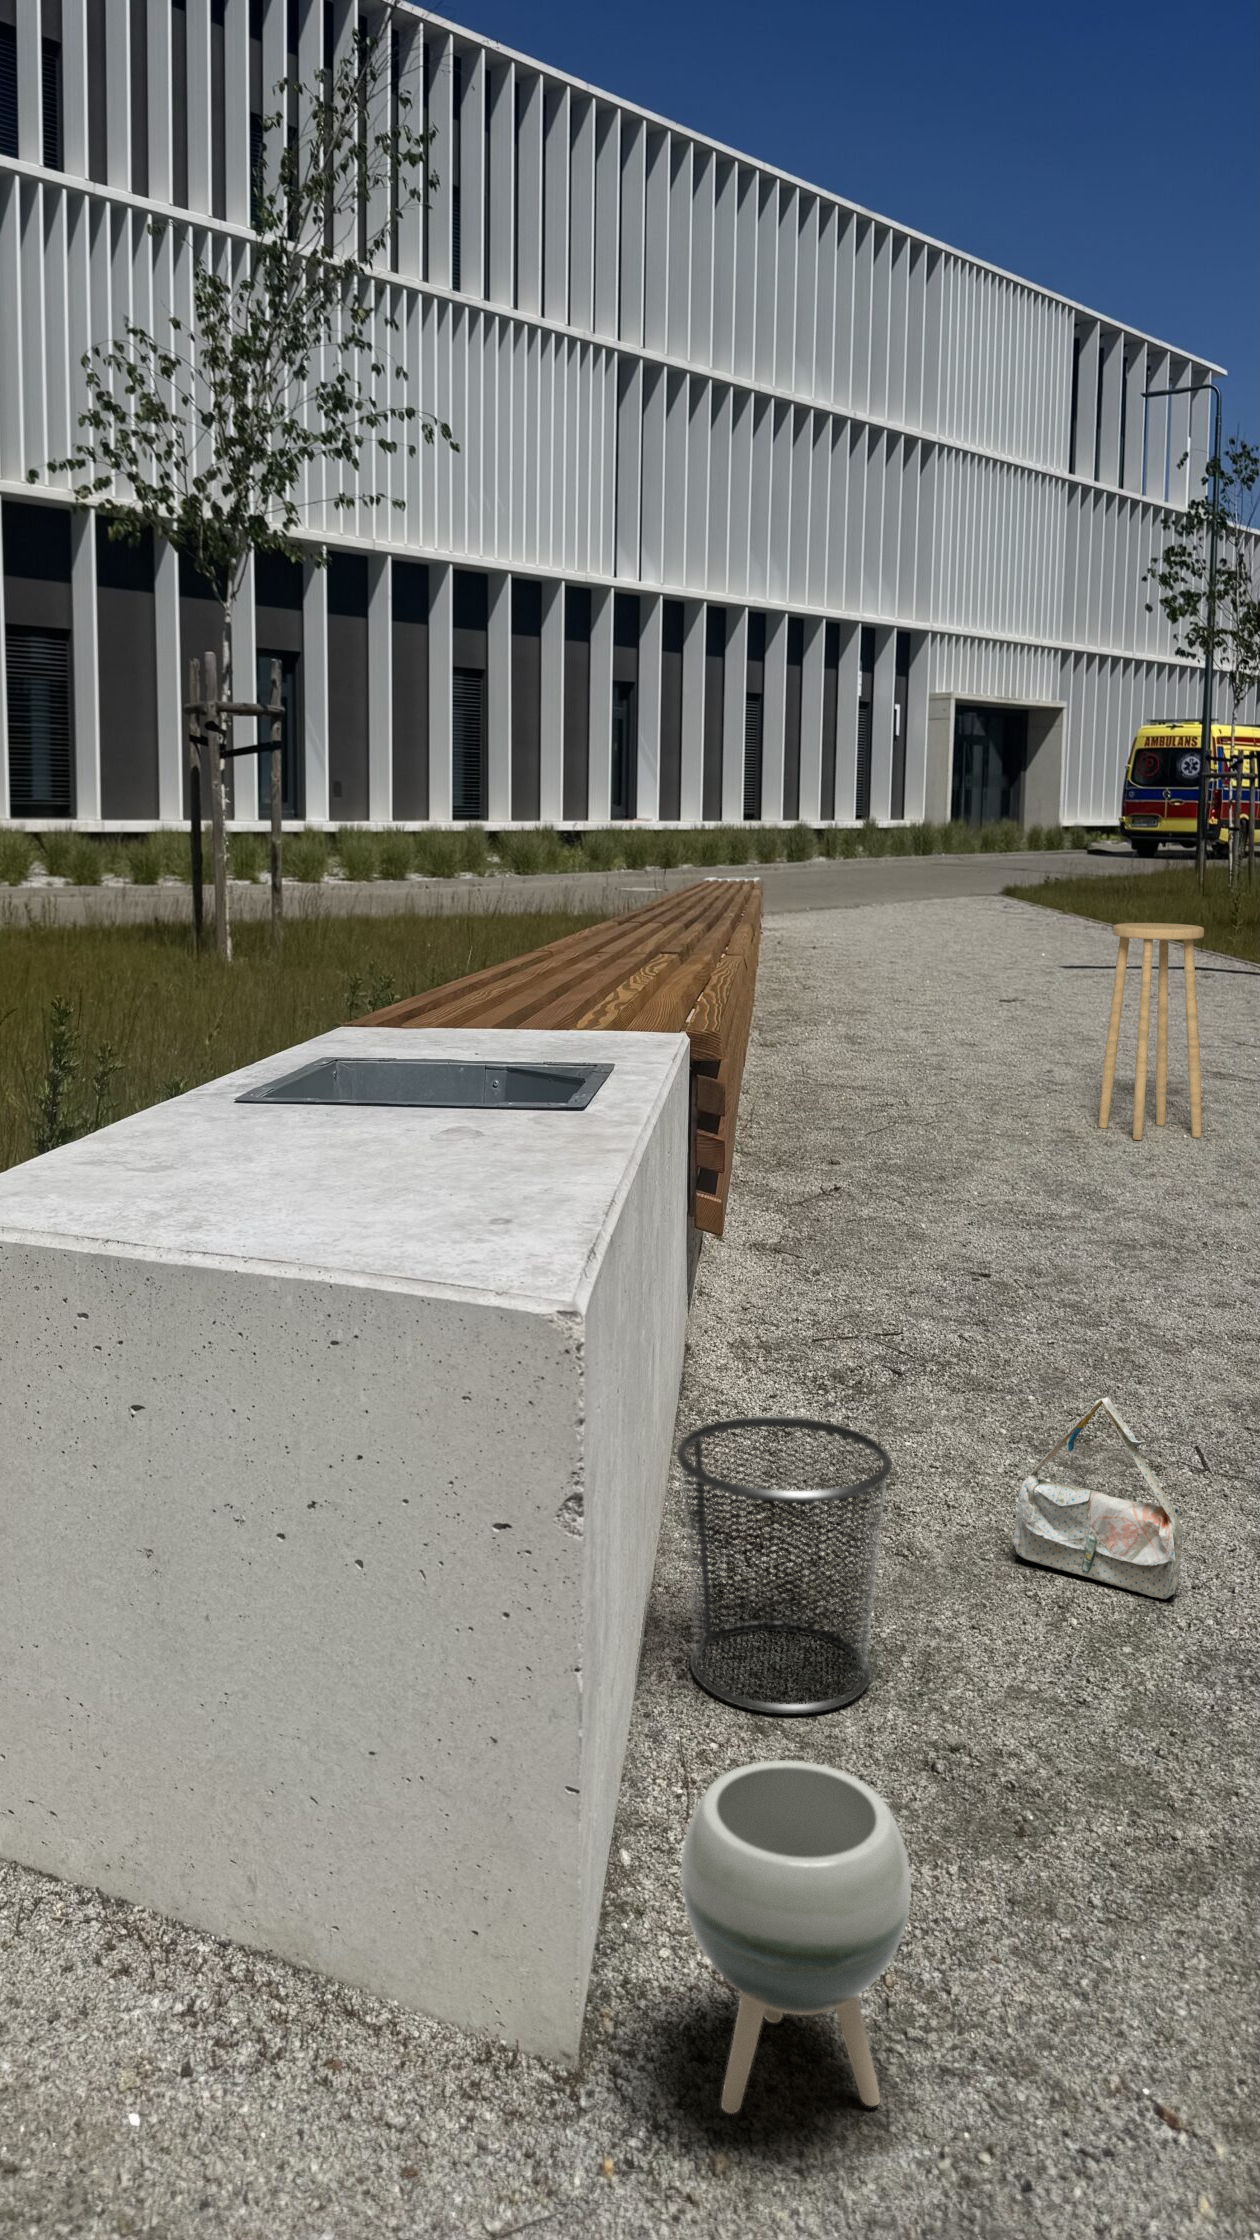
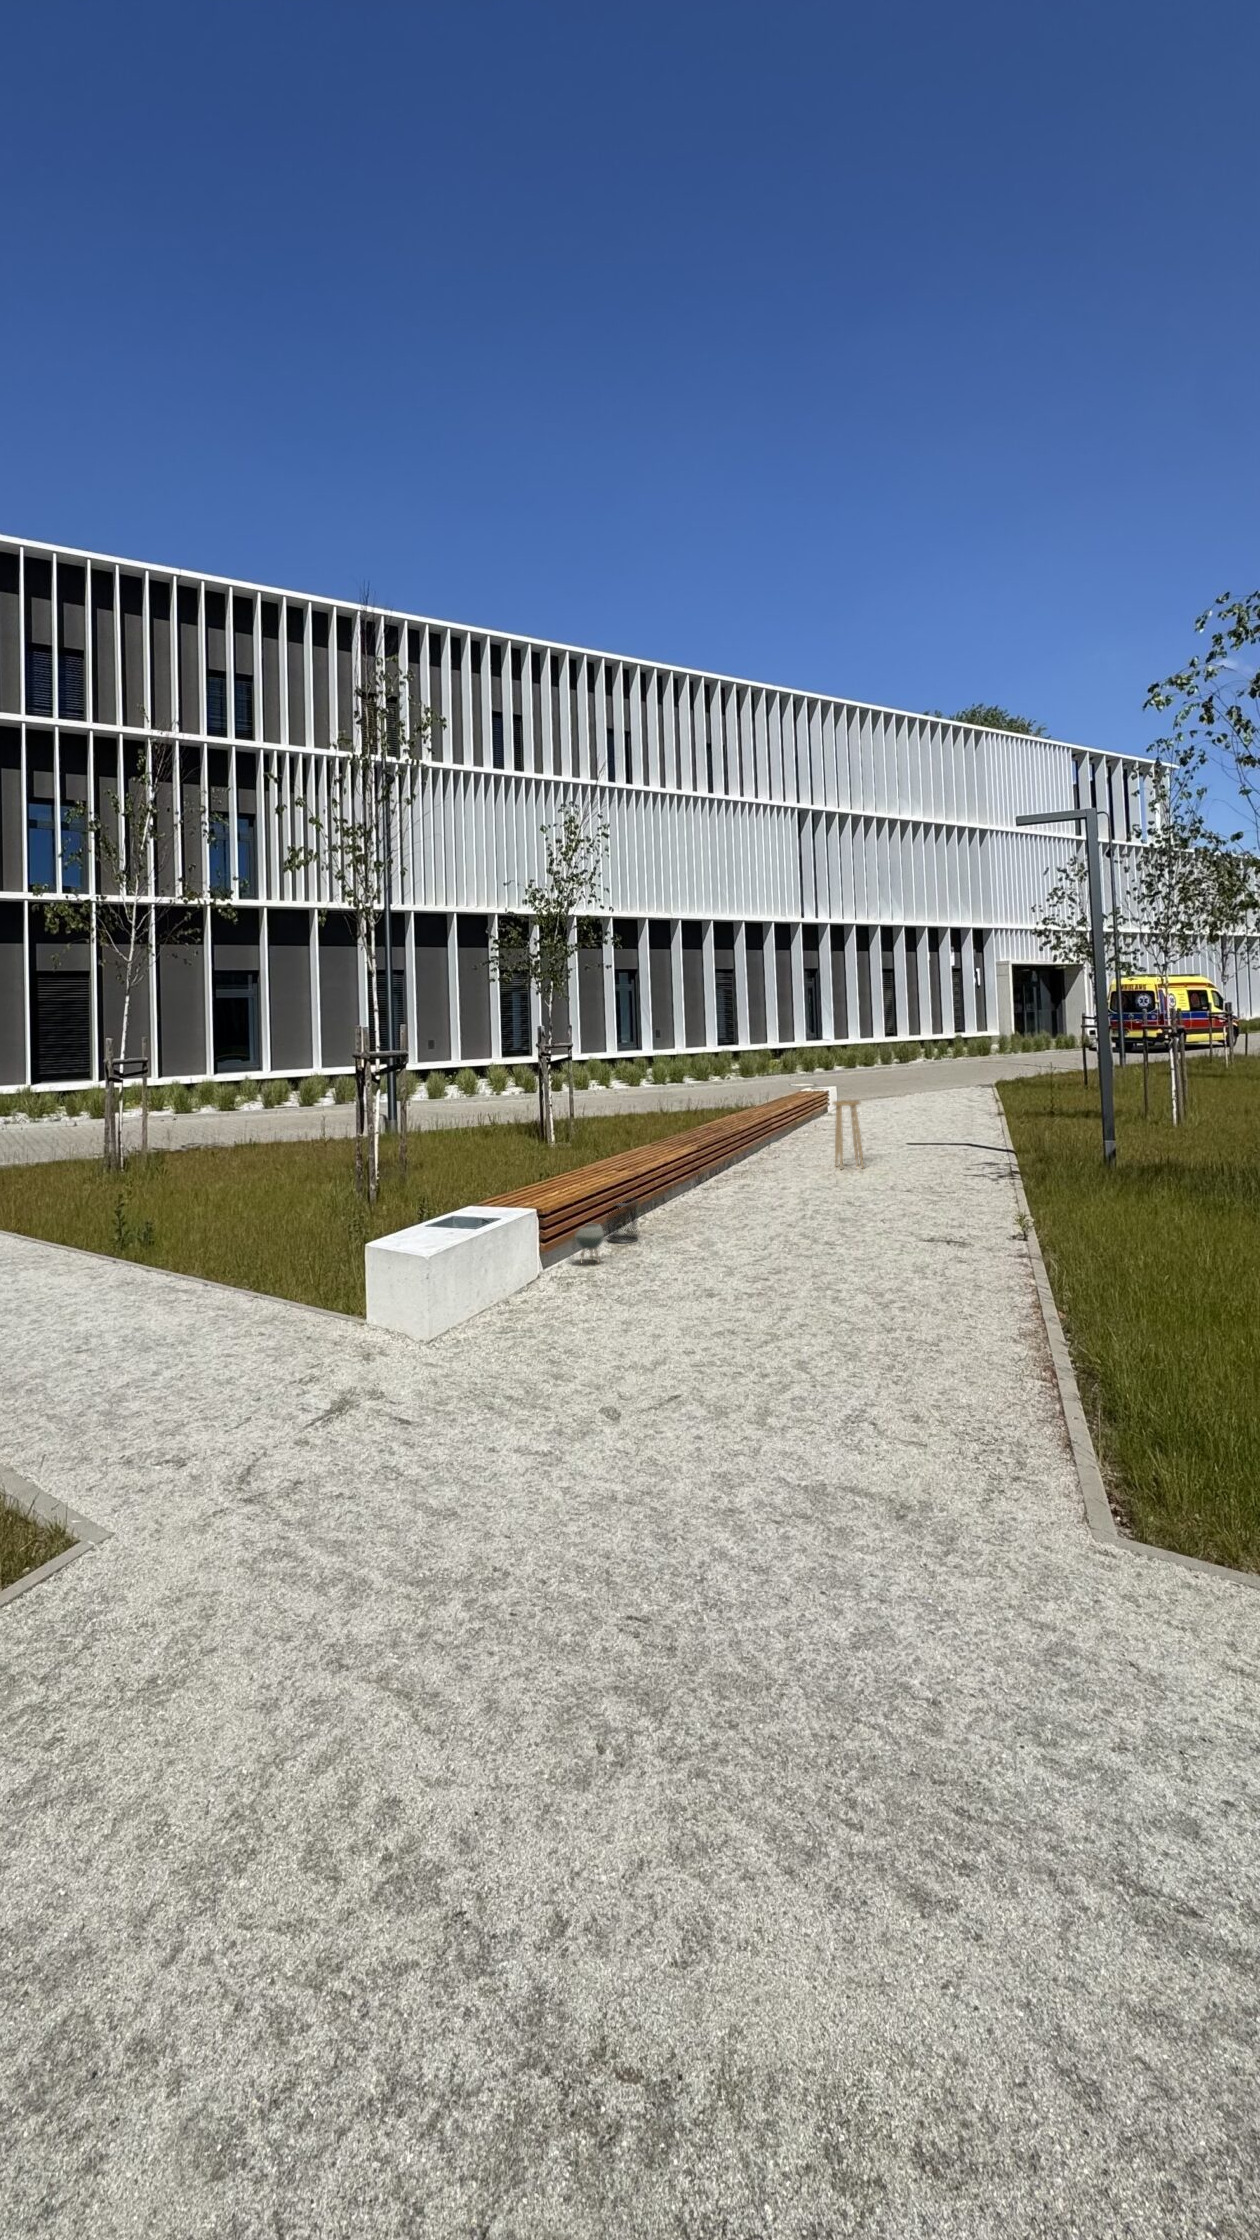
bag: present [1014,1398,1182,1599] -> none [680,1198,705,1235]

